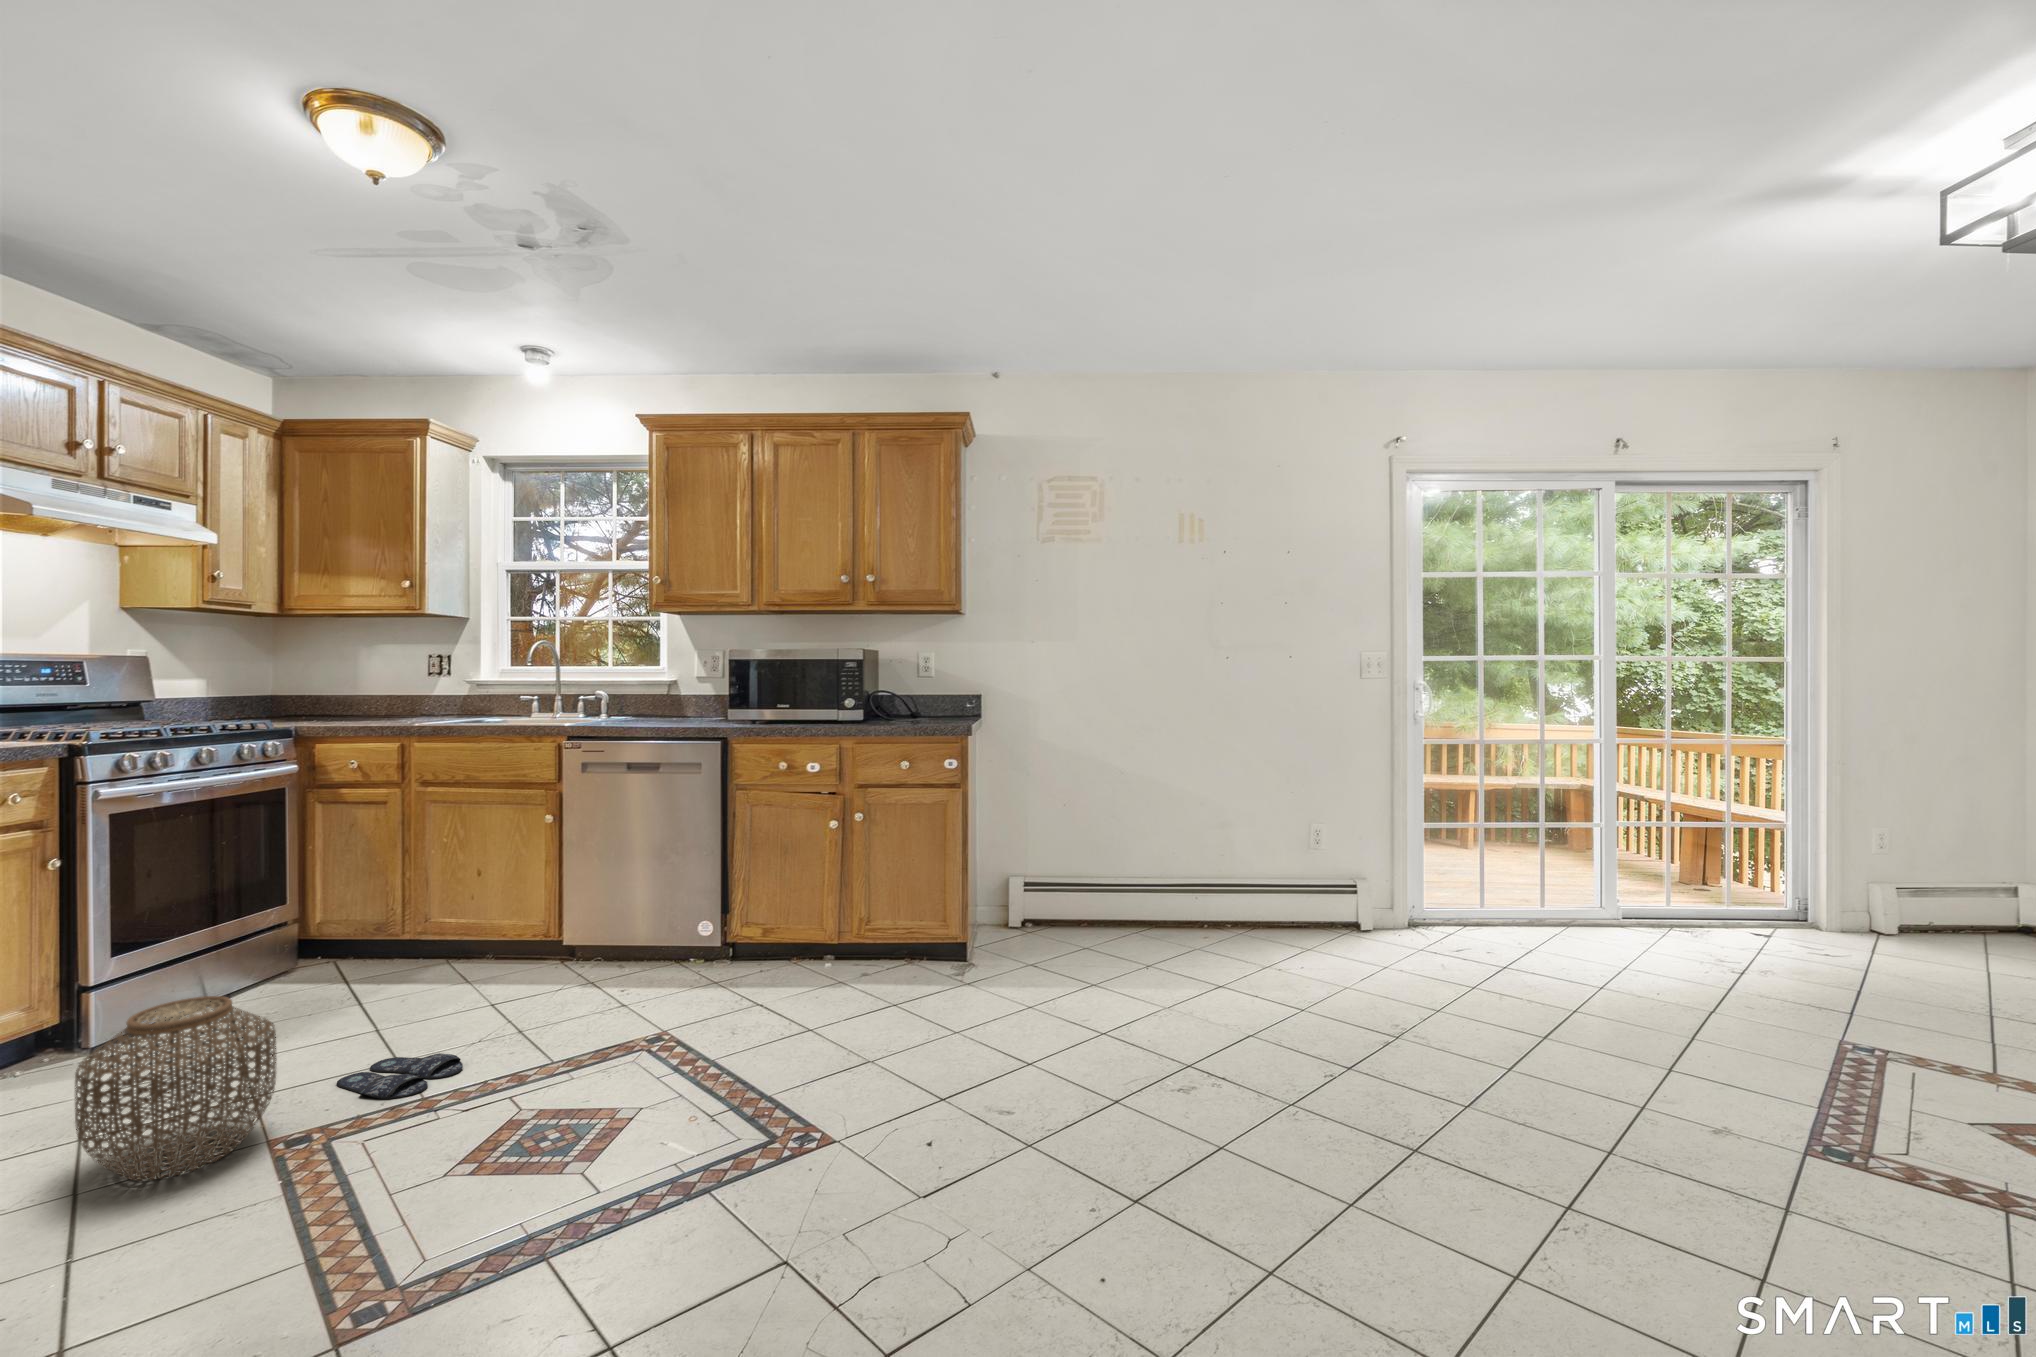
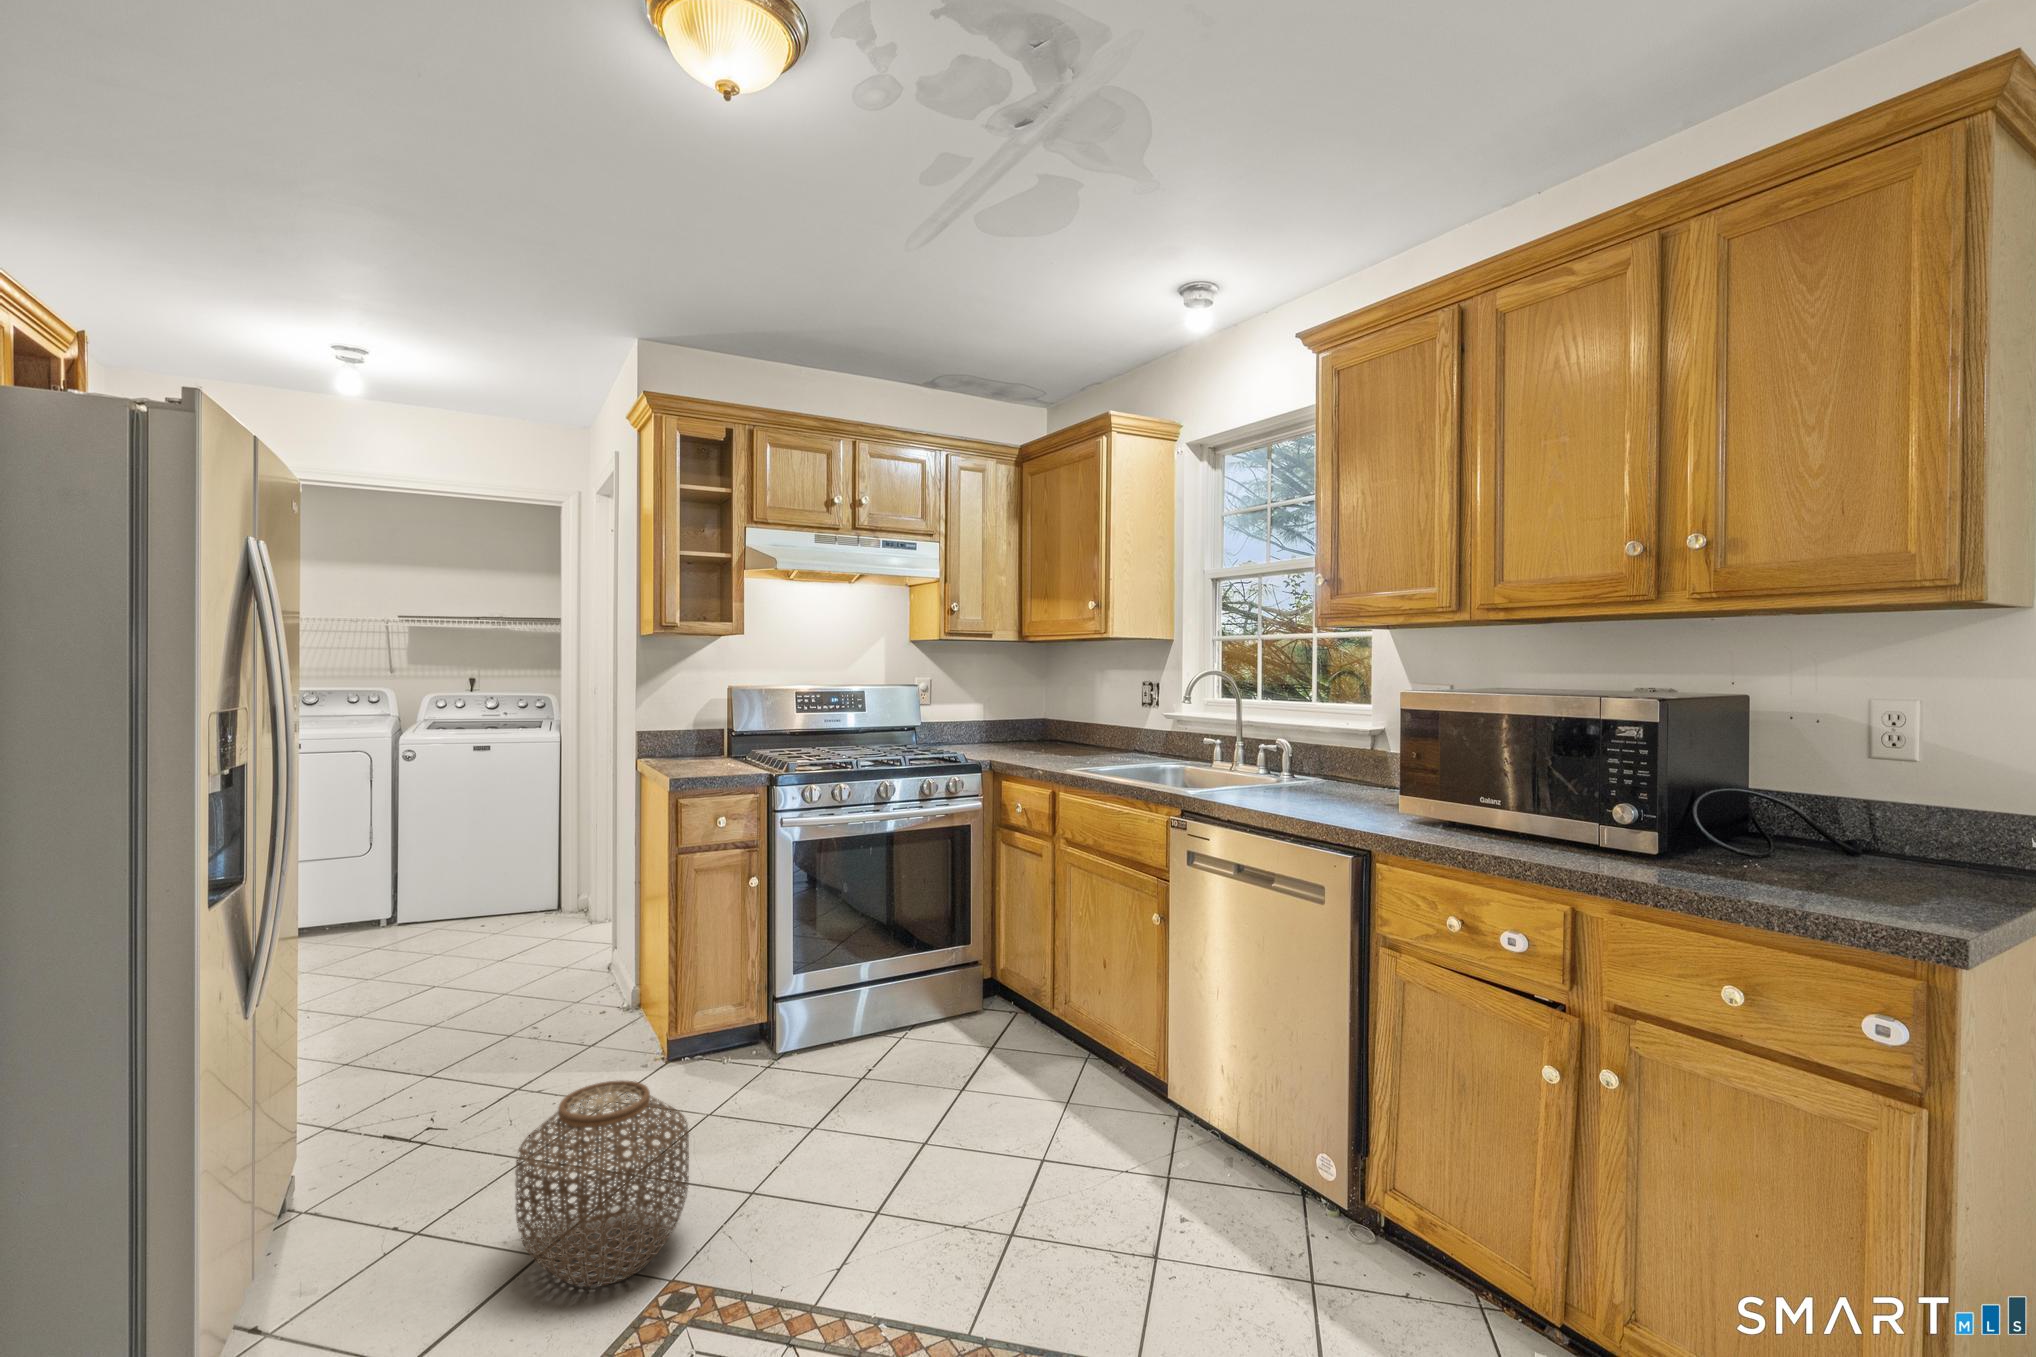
slippers: present [337,1053,463,1099] -> none [769,1210,885,1296]

